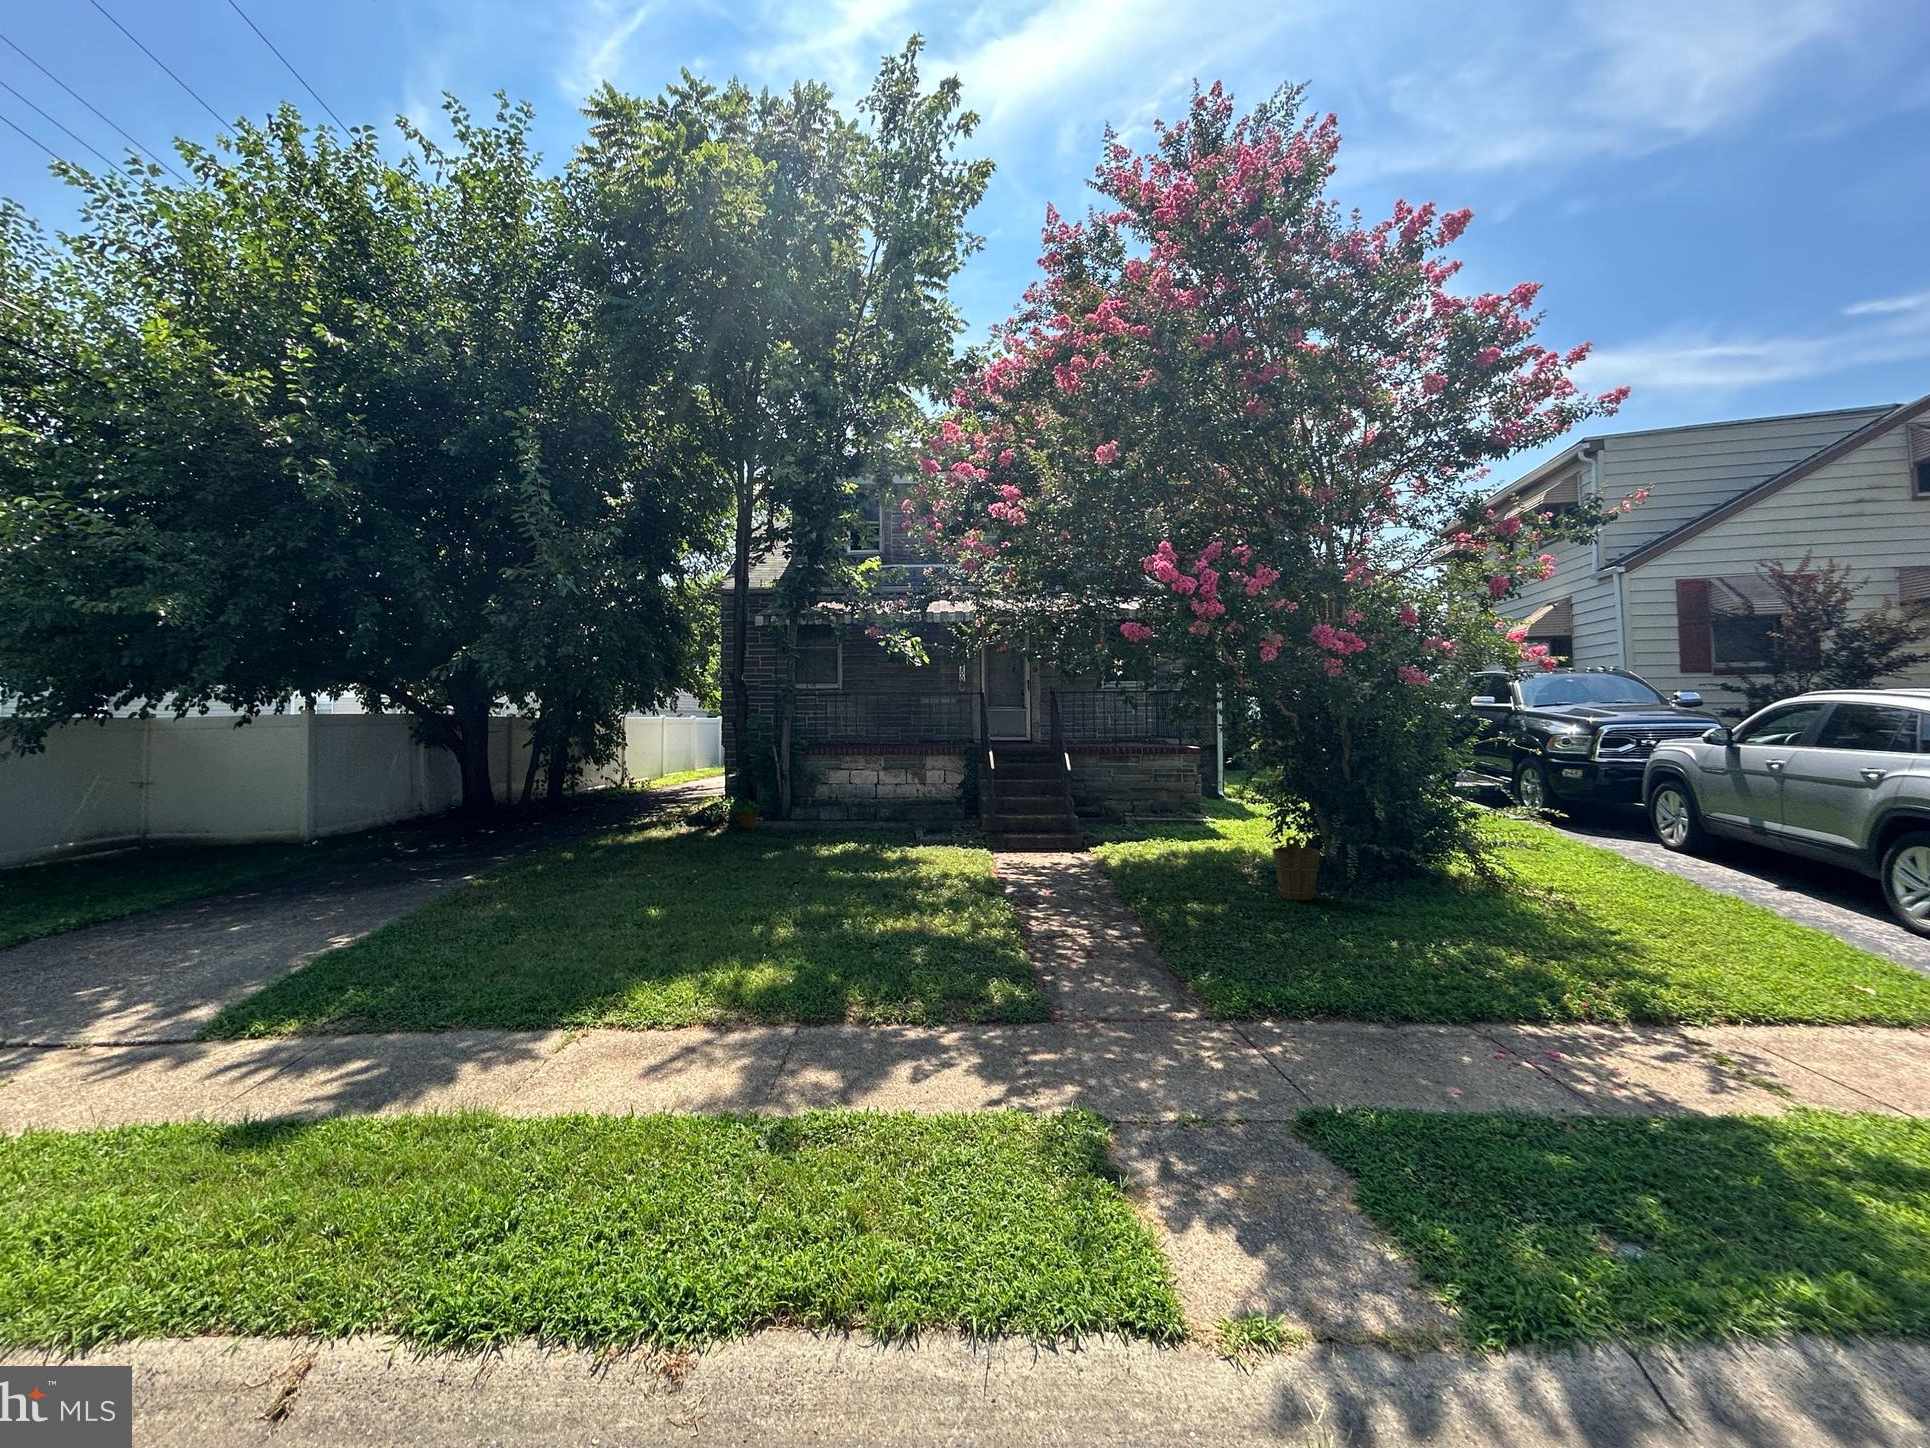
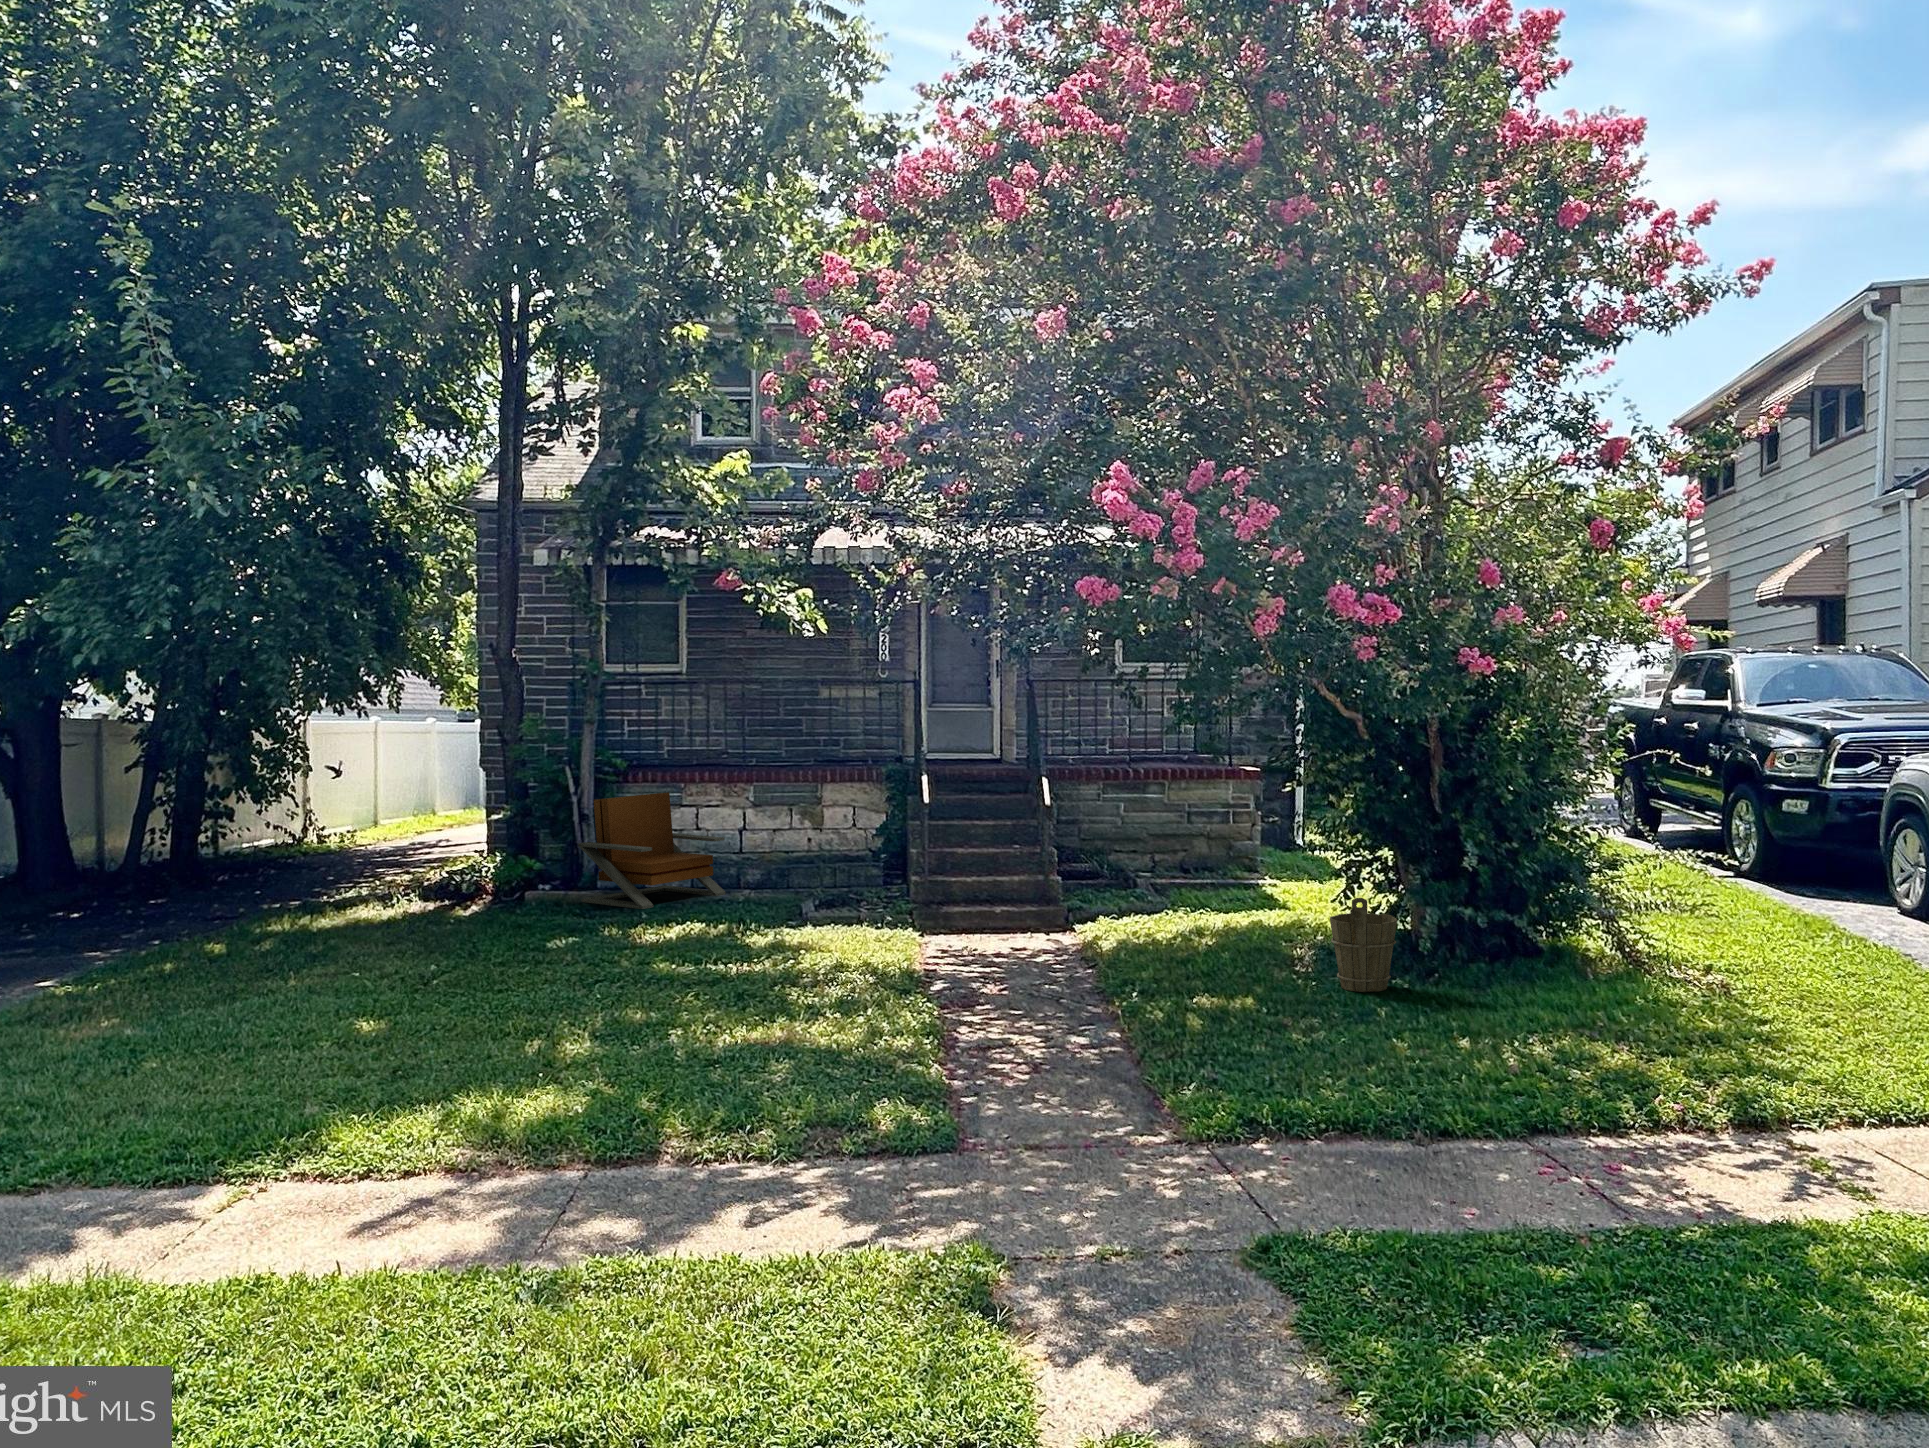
lounge chair: none [780,762,867,833] -> present [578,792,726,909]
decorative plant: present [735,807,761,828] -> none [494,867,558,904]

